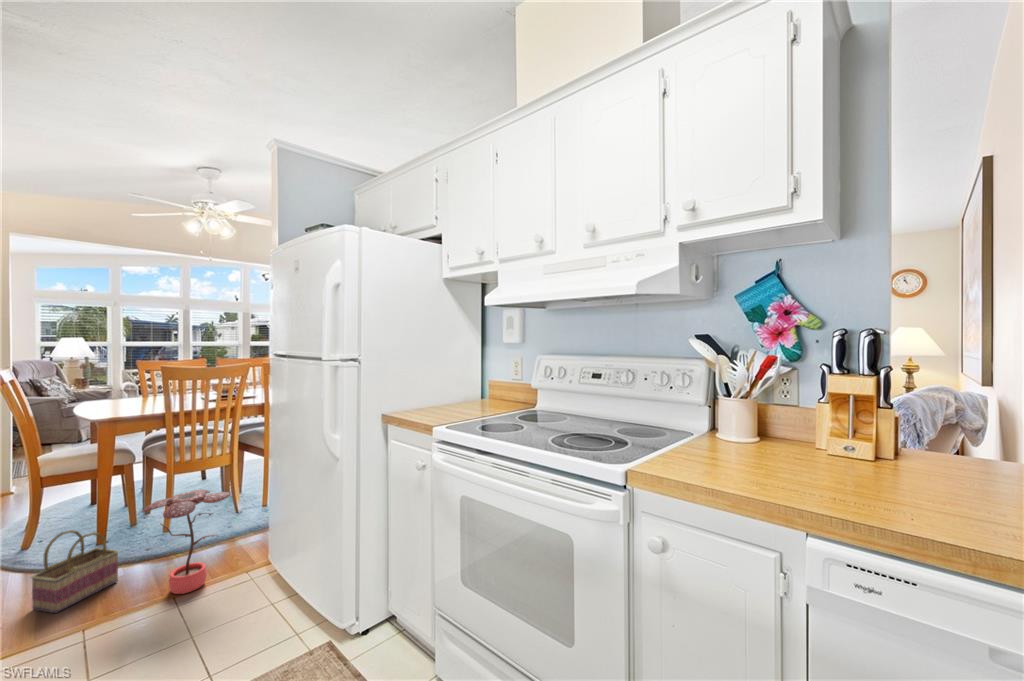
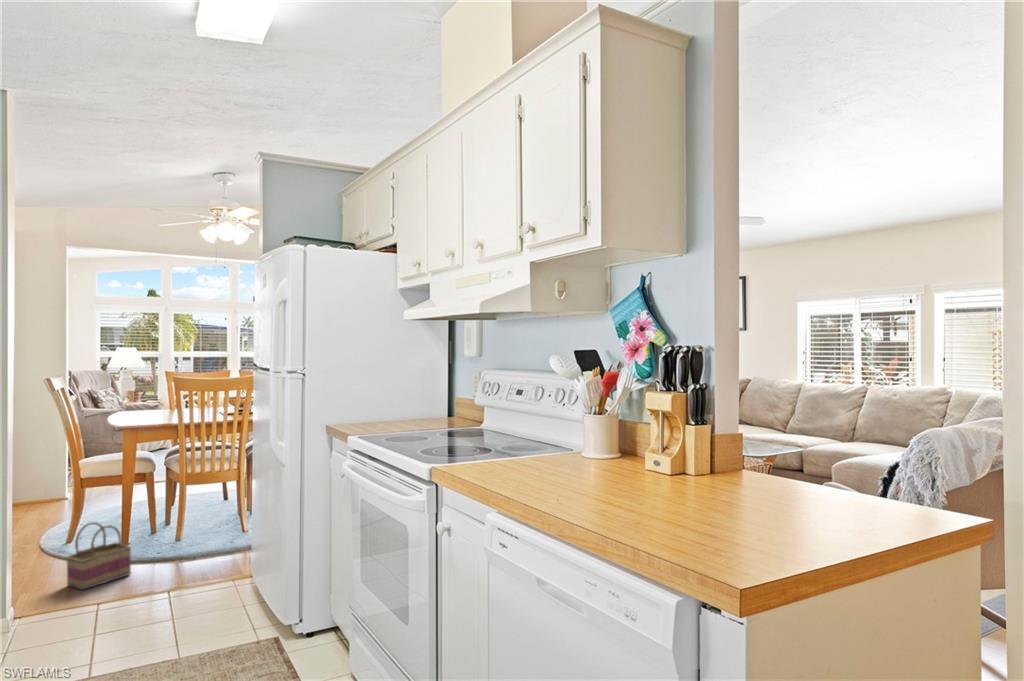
potted plant: present [142,490,230,594] -> none [145,496,218,589]

